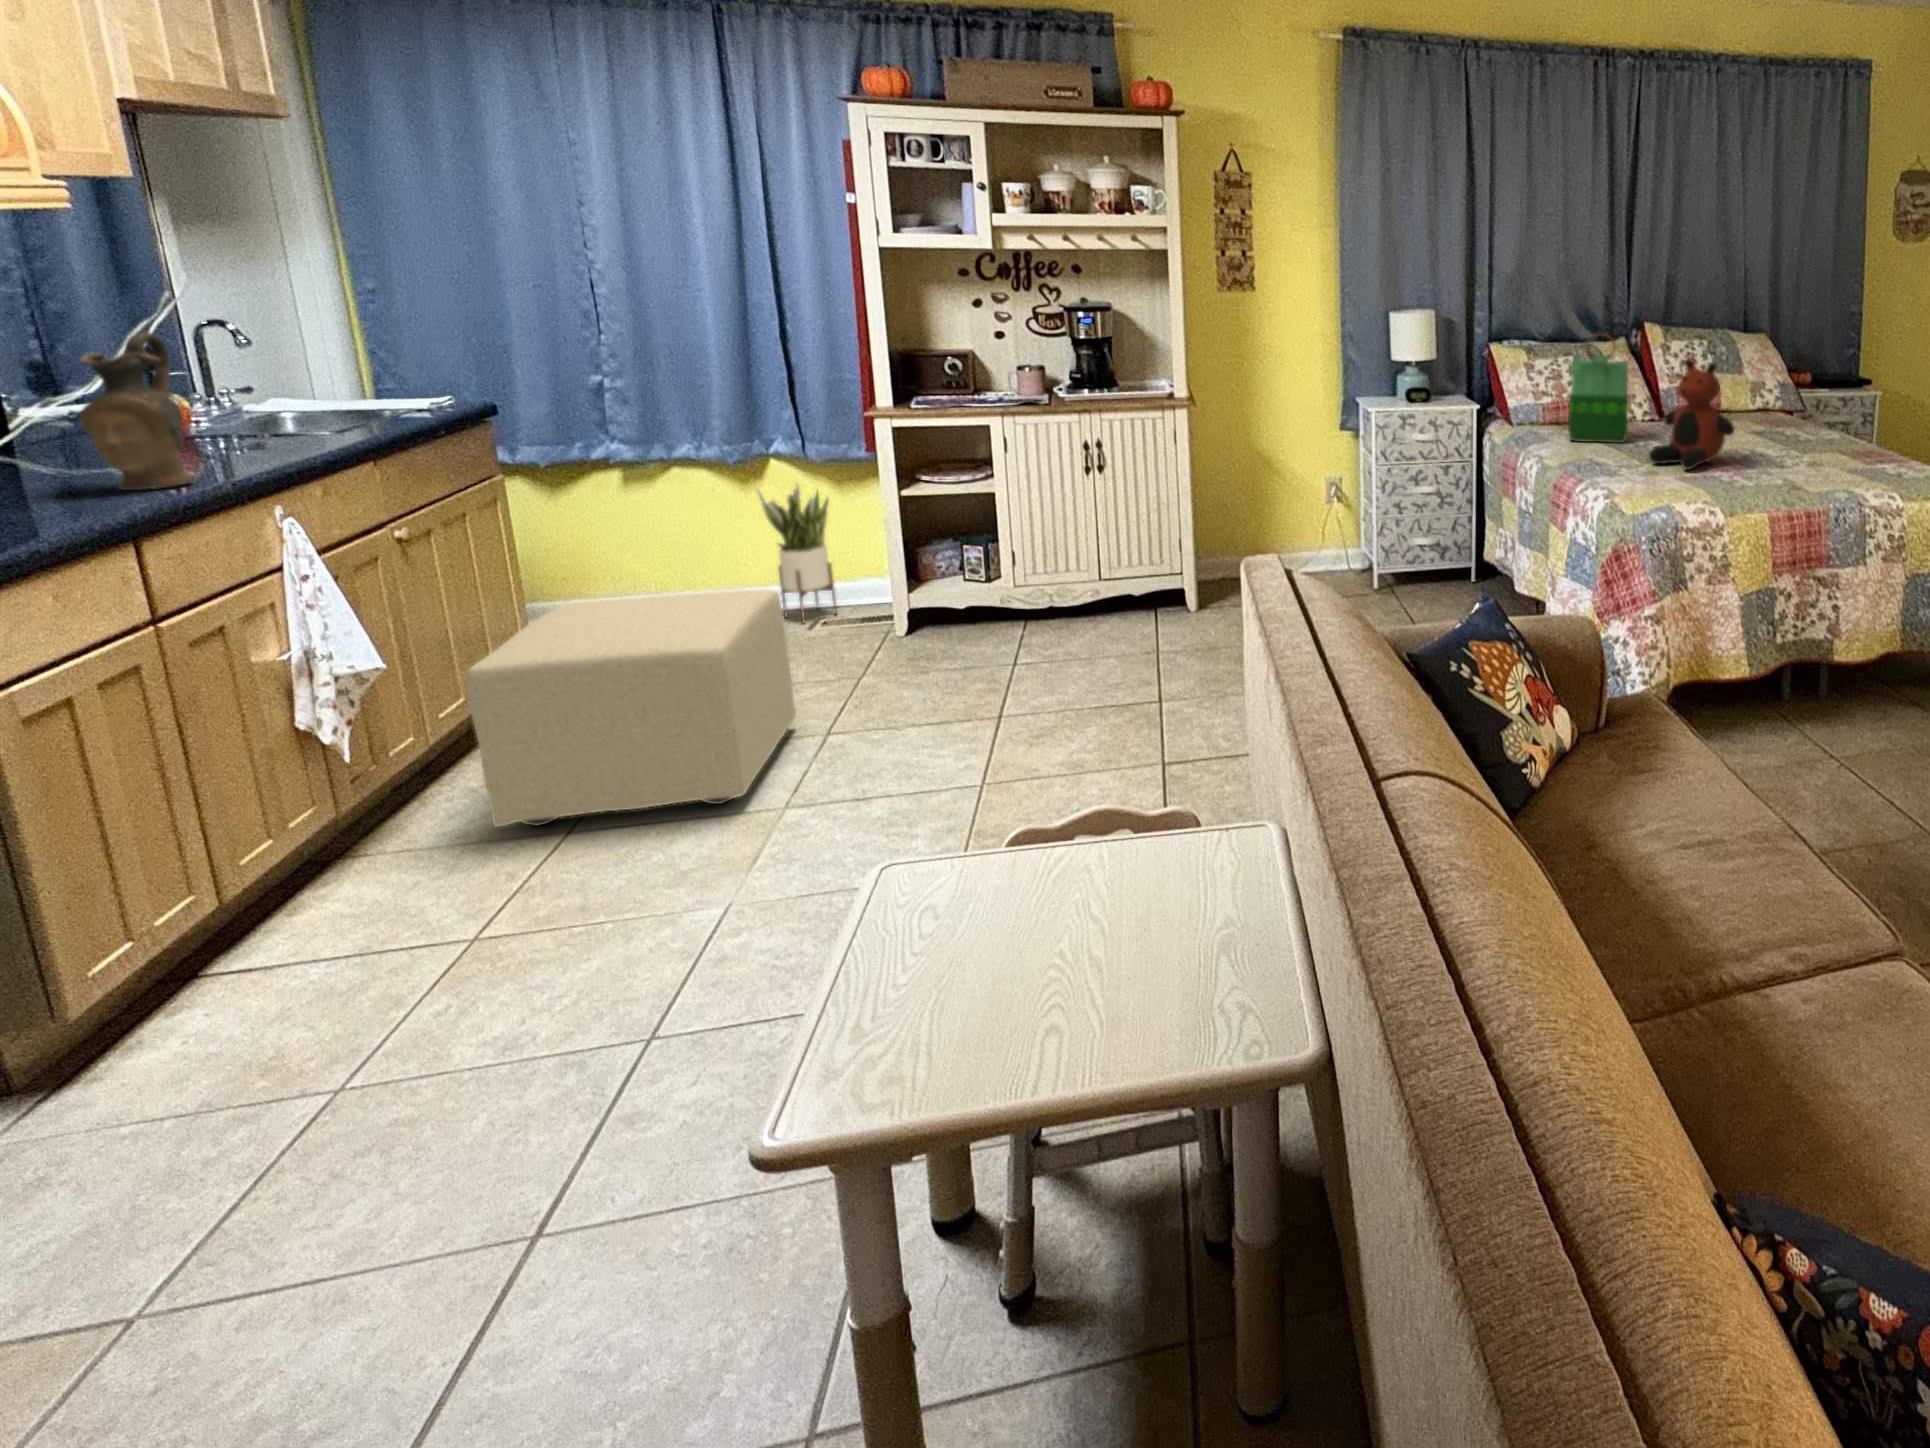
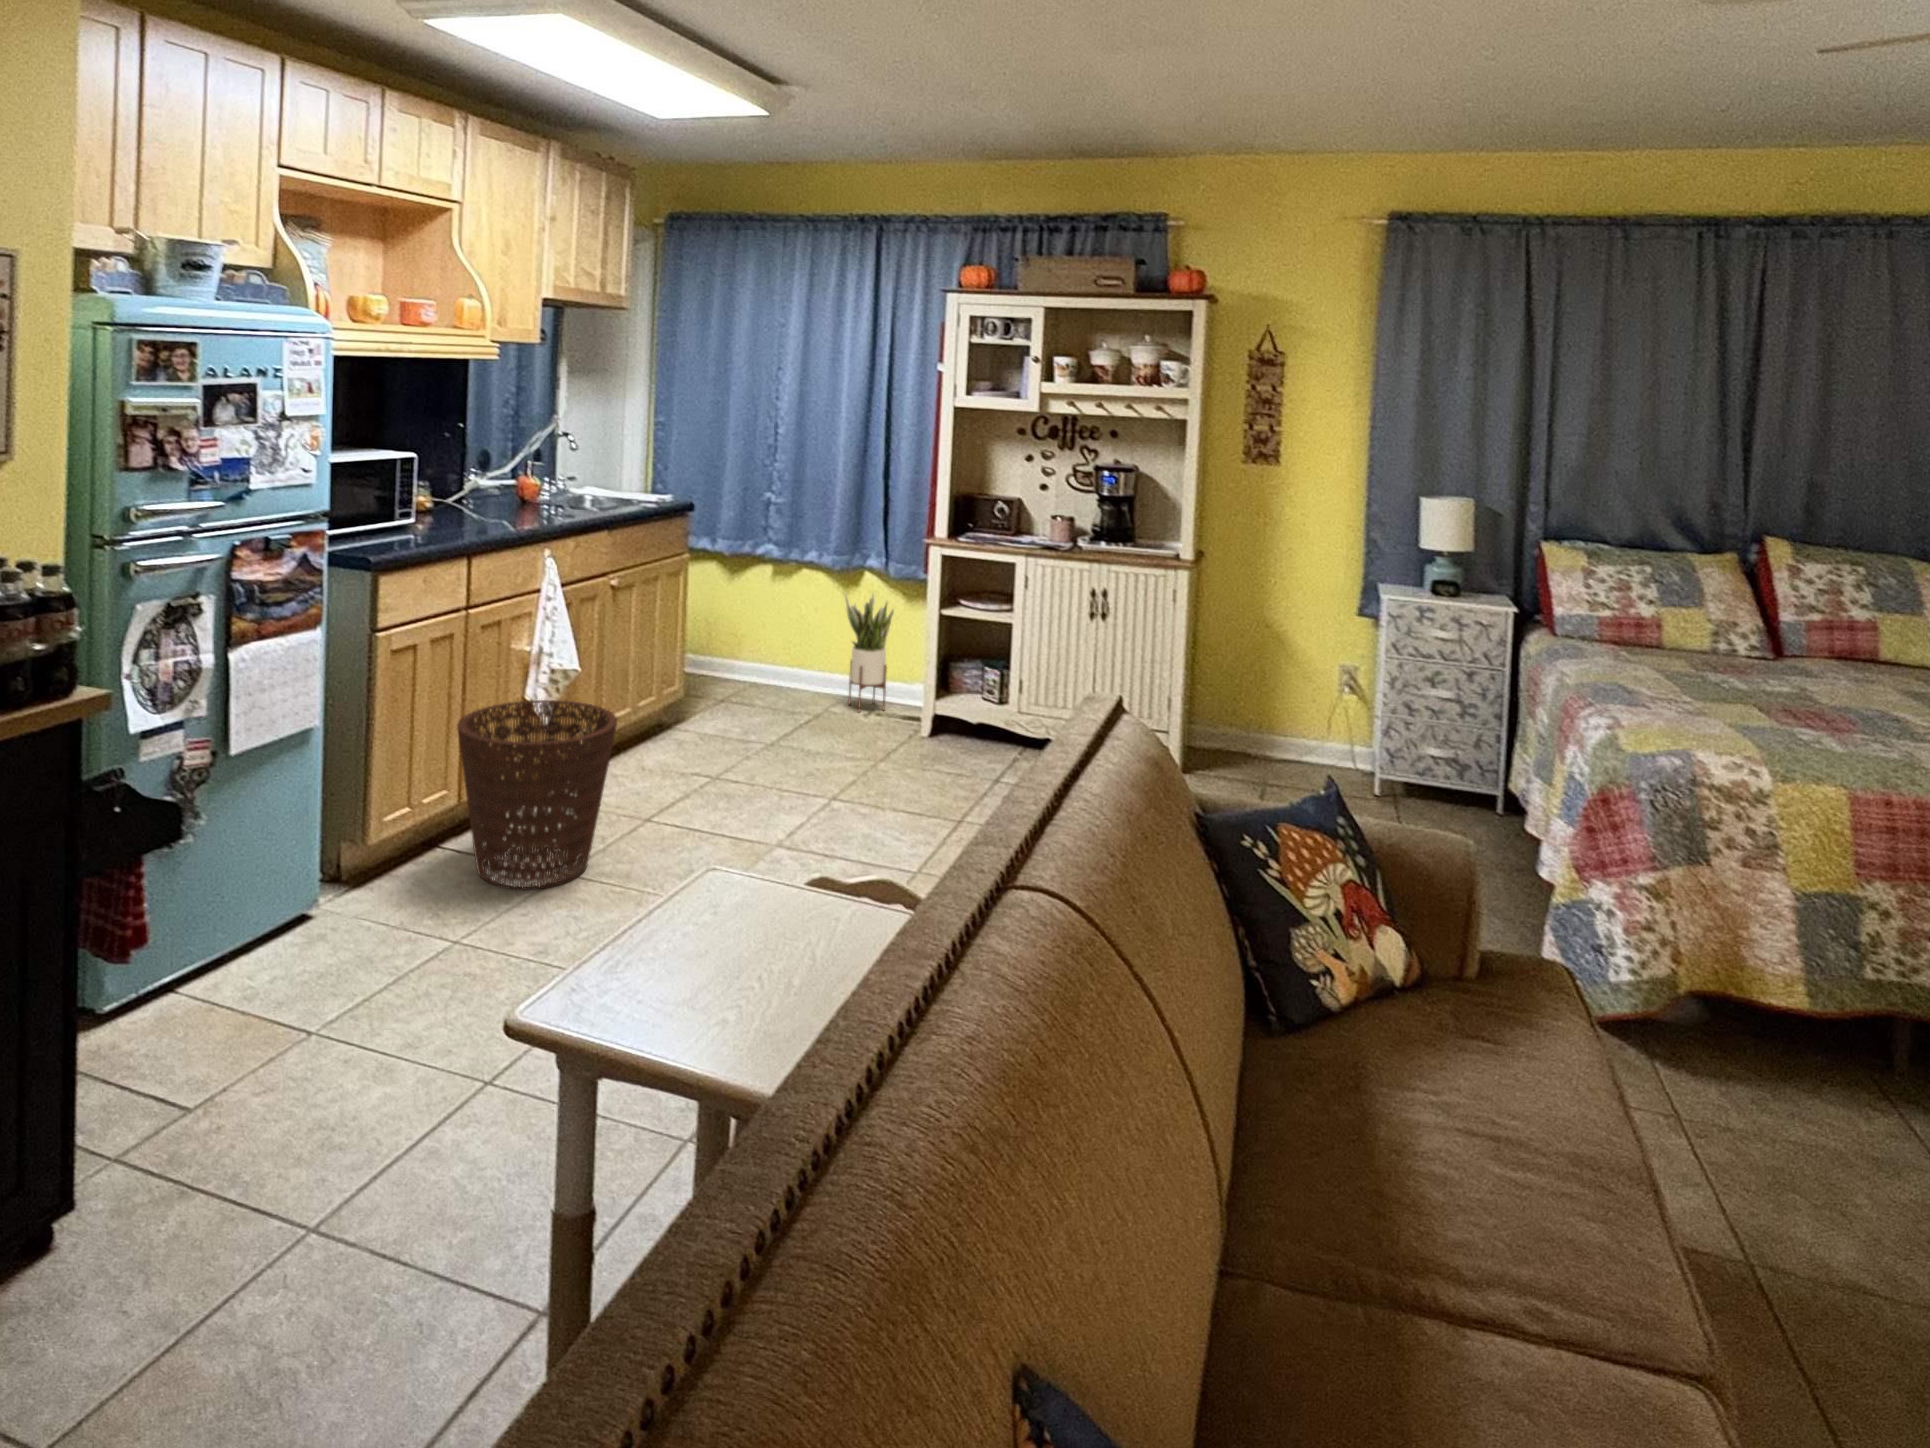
ceramic pitcher: present [80,332,193,490] -> none [485,439,530,534]
tote bag: present [1568,333,1628,443] -> none [1613,538,1702,676]
teddy bear: present [1649,359,1735,470] -> none [1704,581,1836,720]
ottoman: present [466,589,796,827] -> none [617,654,822,832]
basket: none [159,708,492,1003] -> present [457,700,617,889]

